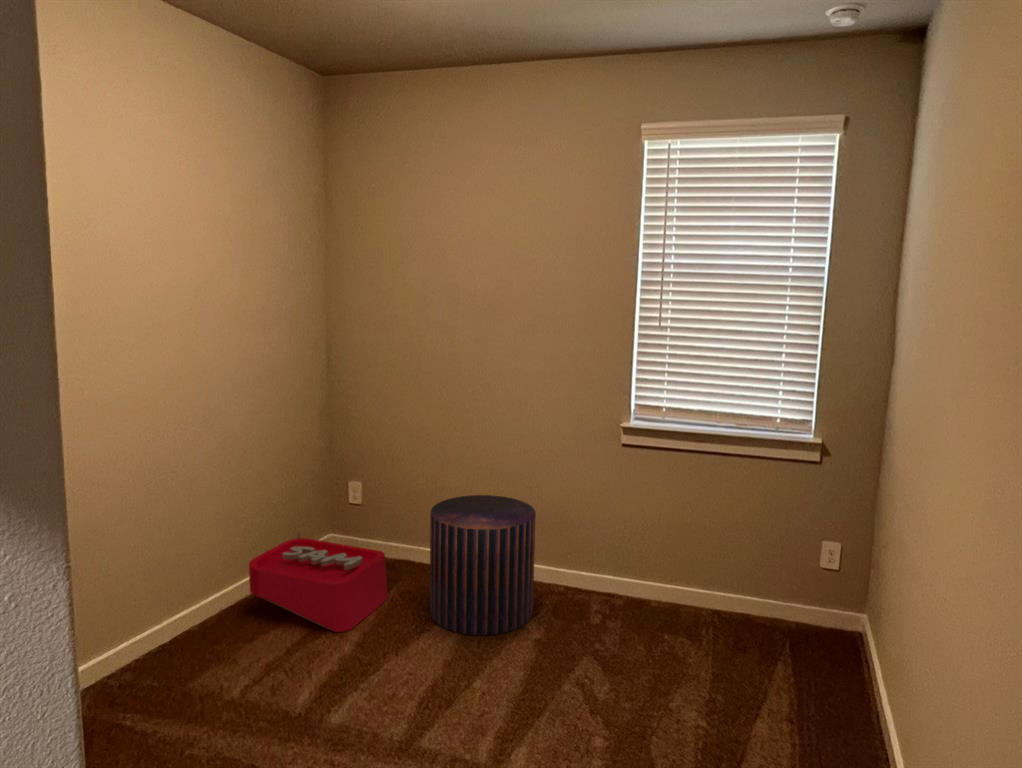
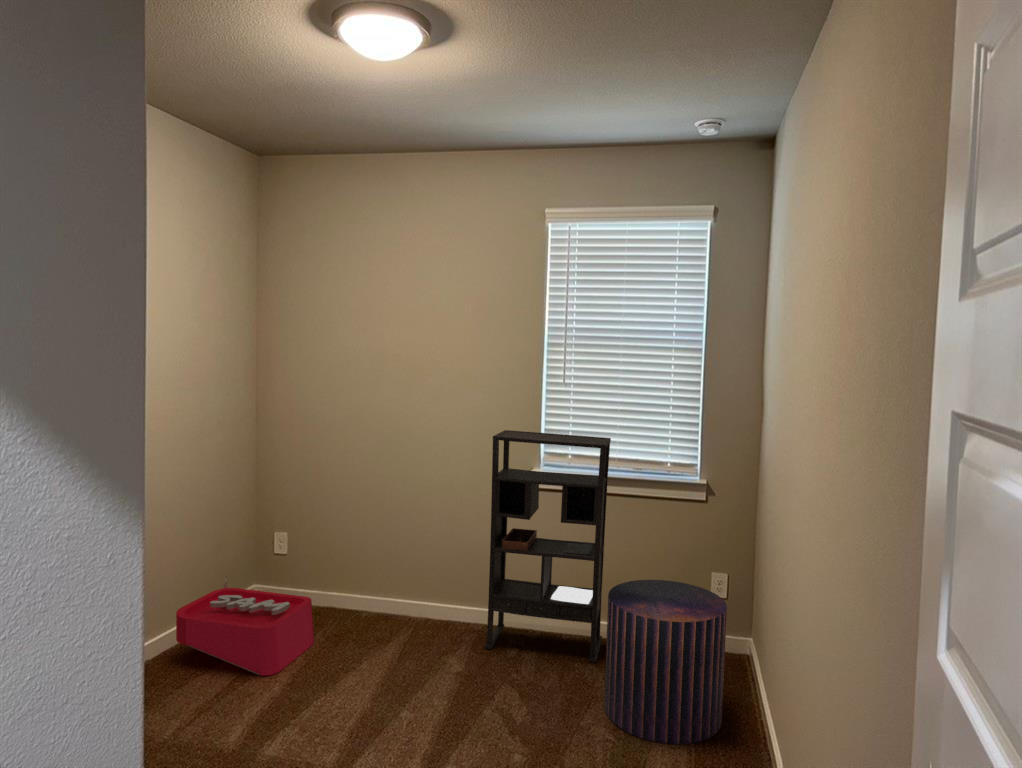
bookshelf: none [566,378,711,635] -> present [485,430,611,663]
pouf: present [430,495,536,635] -> present [604,580,727,744]

